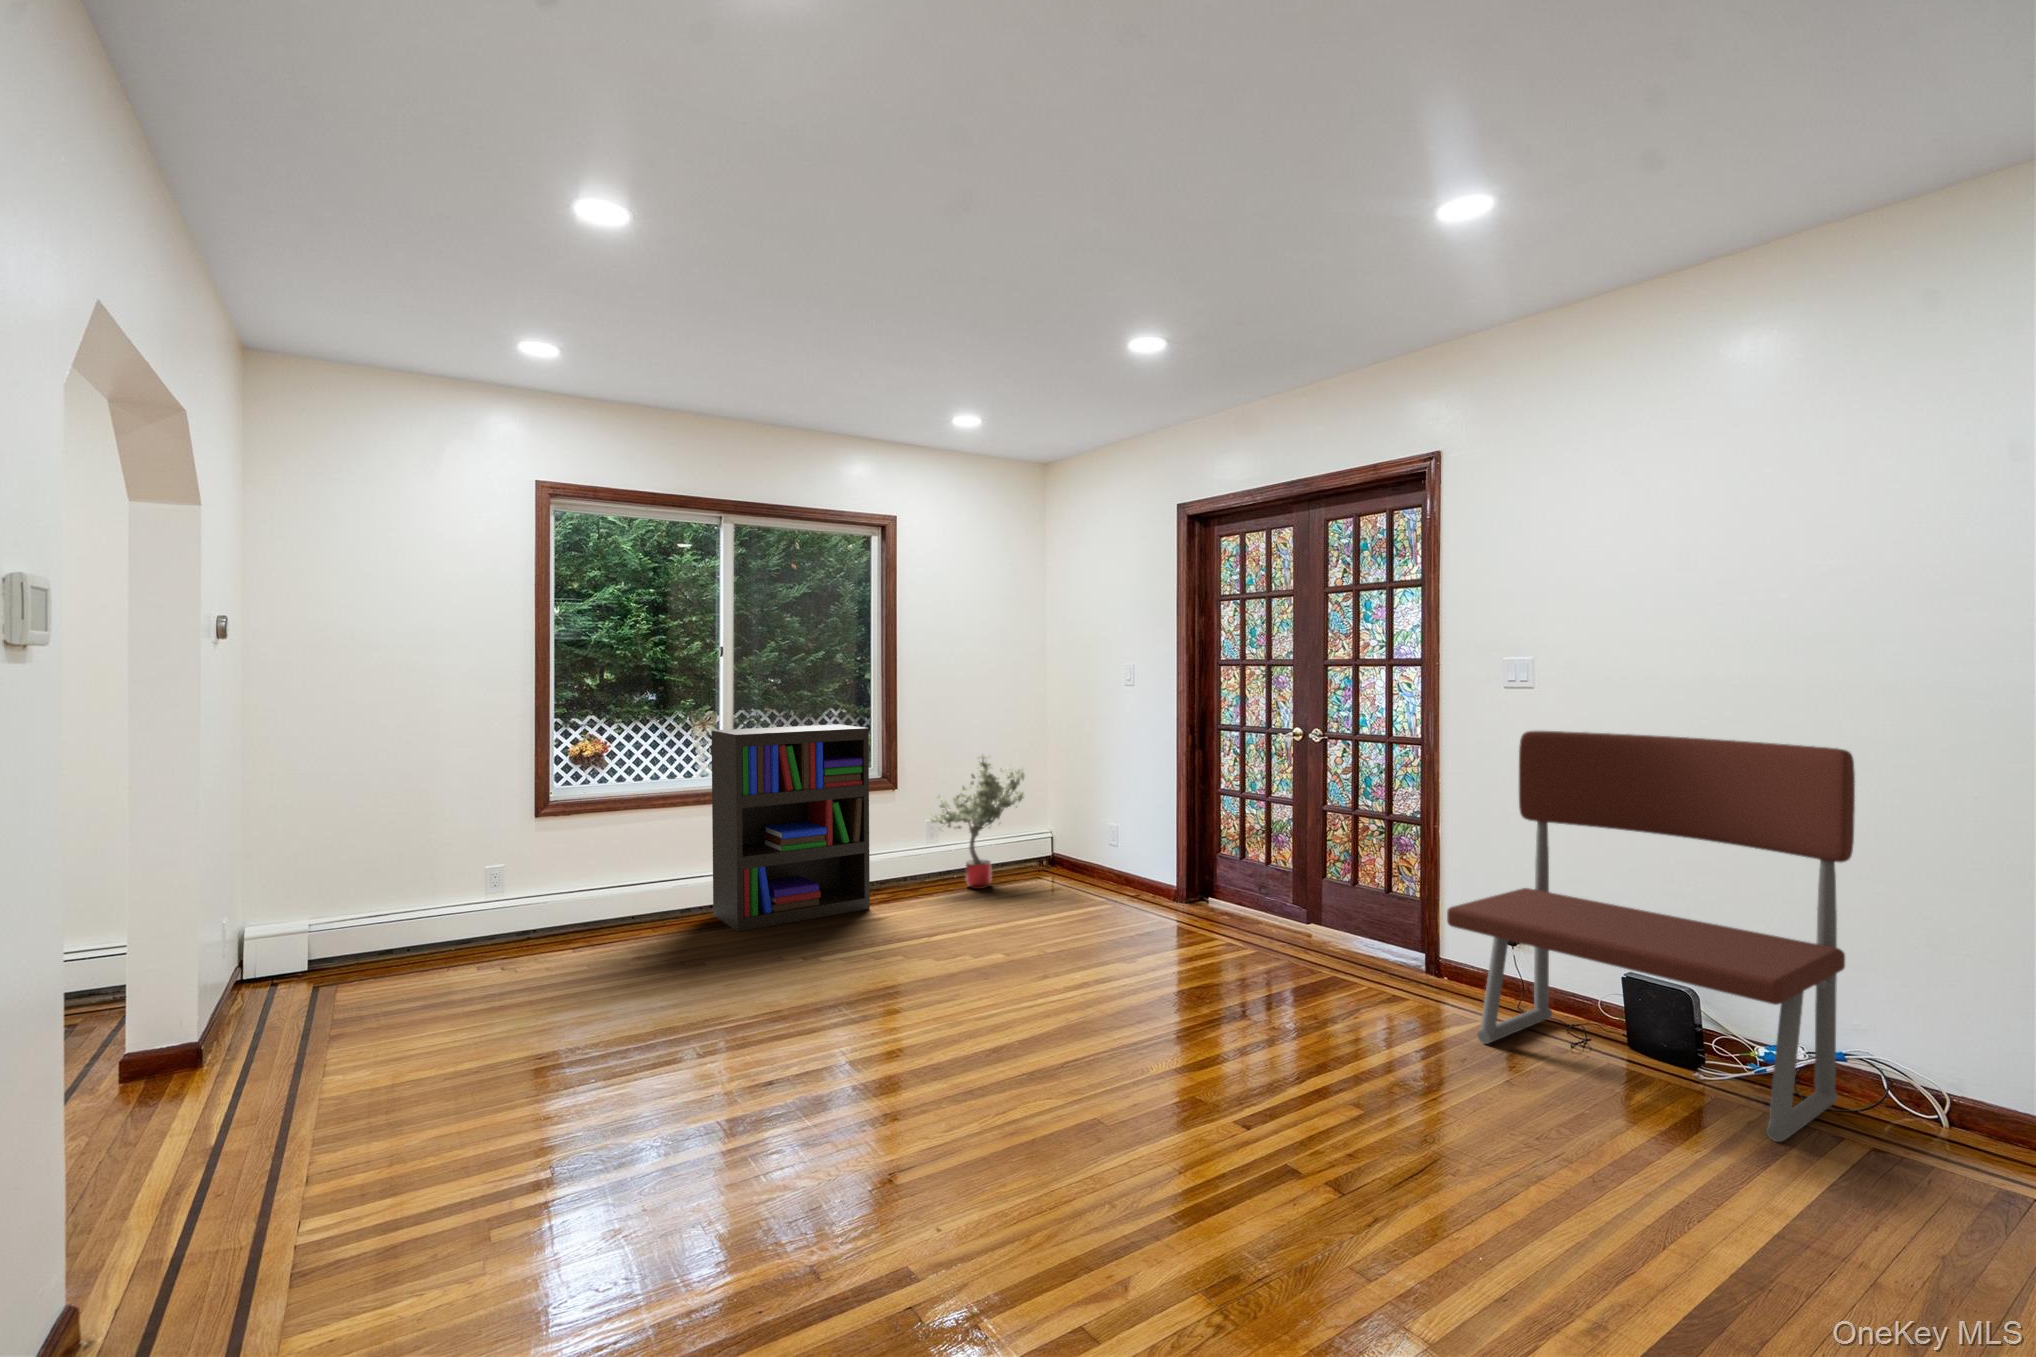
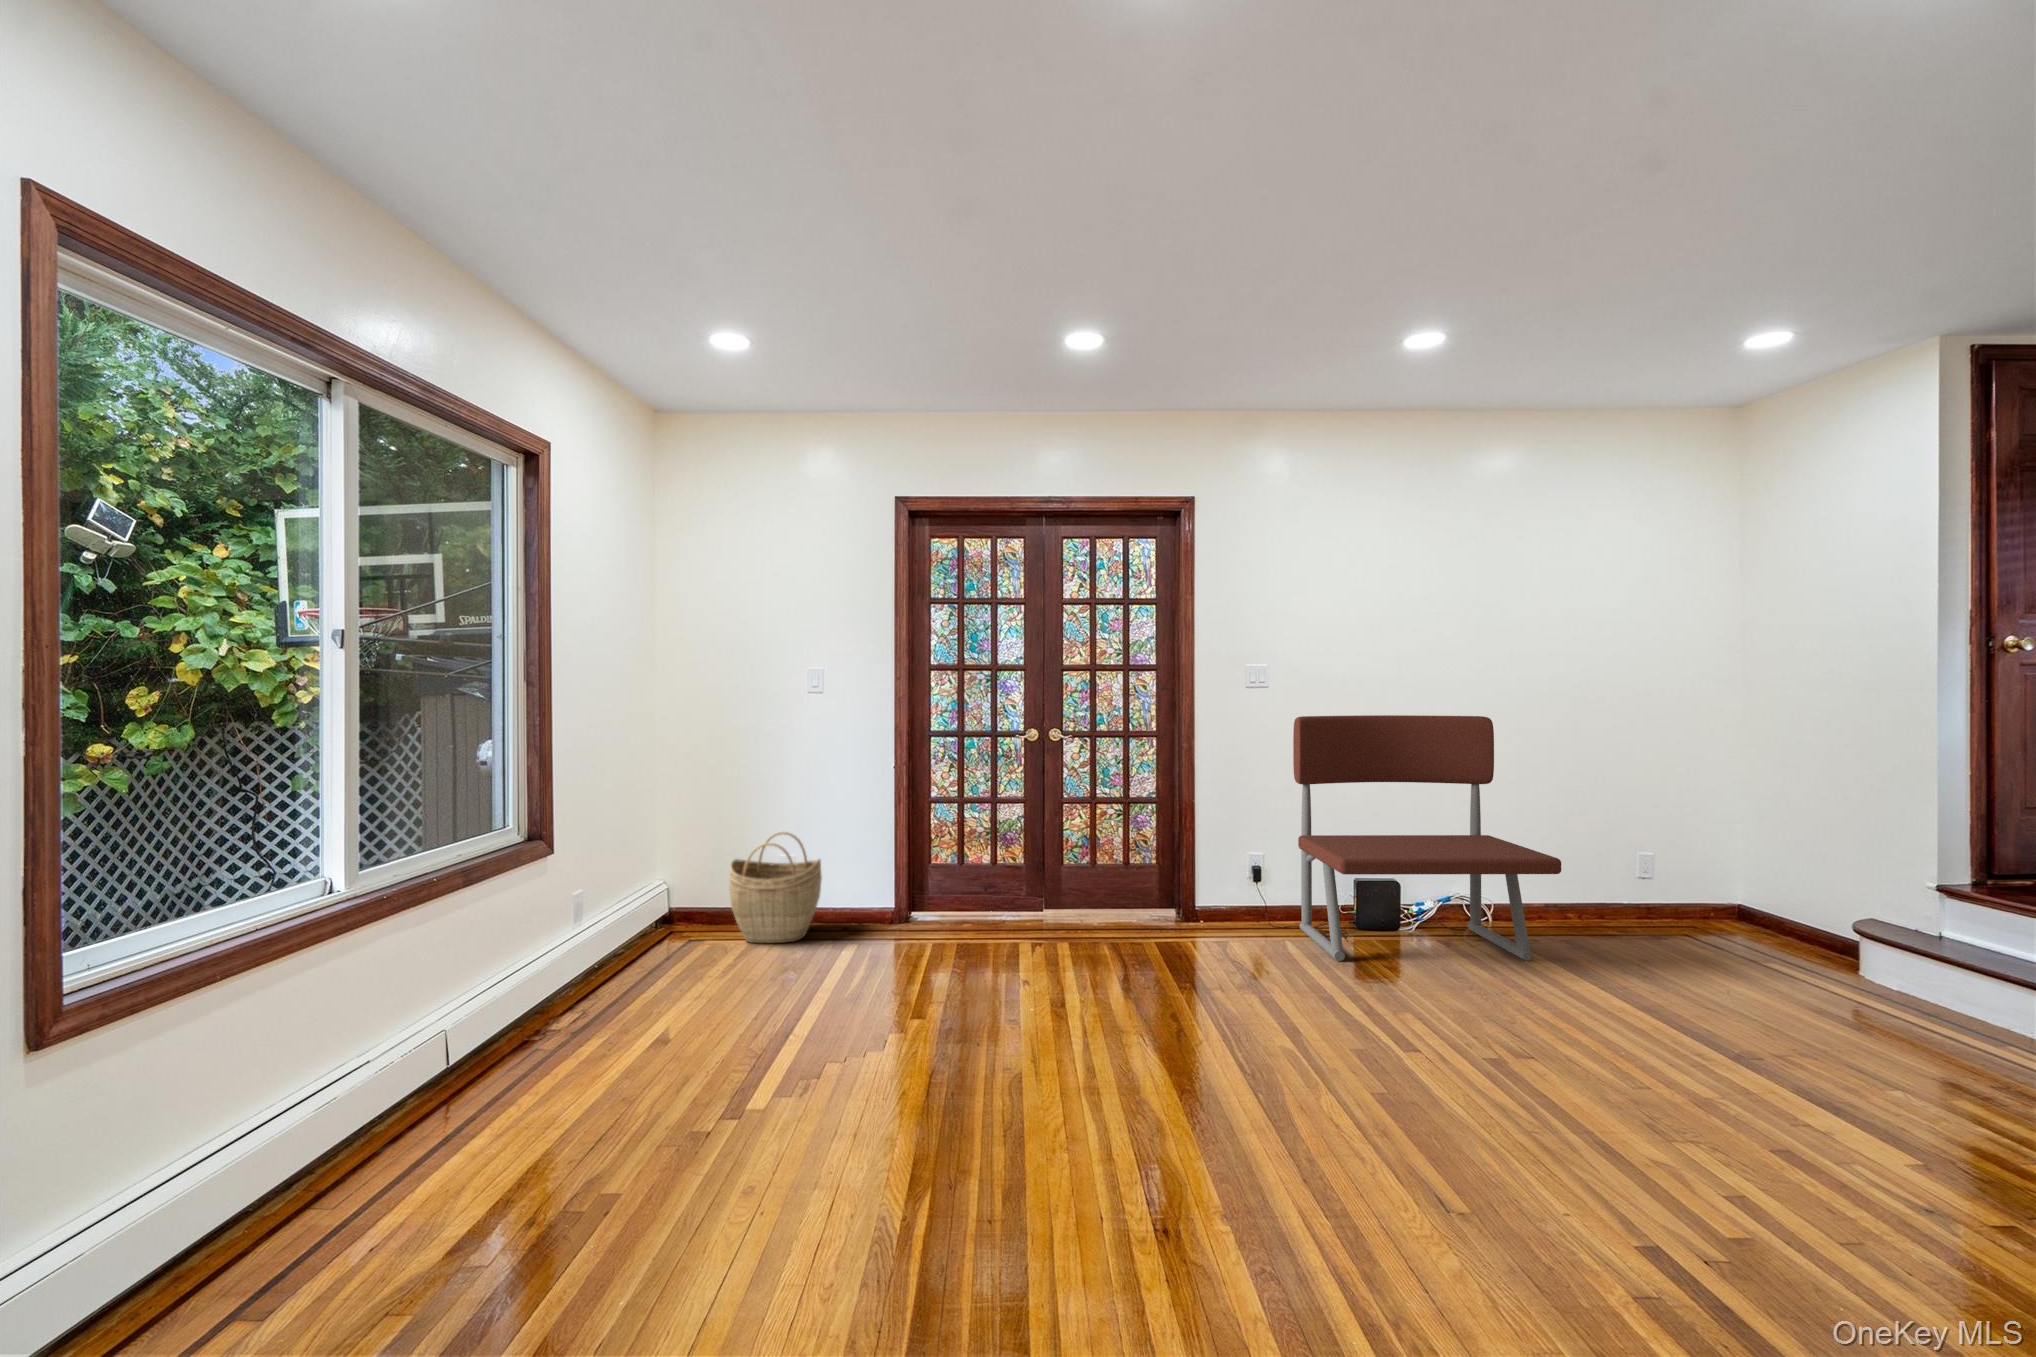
bookshelf: present [711,724,870,931] -> none [236,769,570,1231]
potted tree: present [931,755,1025,889] -> none [582,792,700,984]
woven basket: none [1055,802,1127,892] -> present [729,832,822,943]

